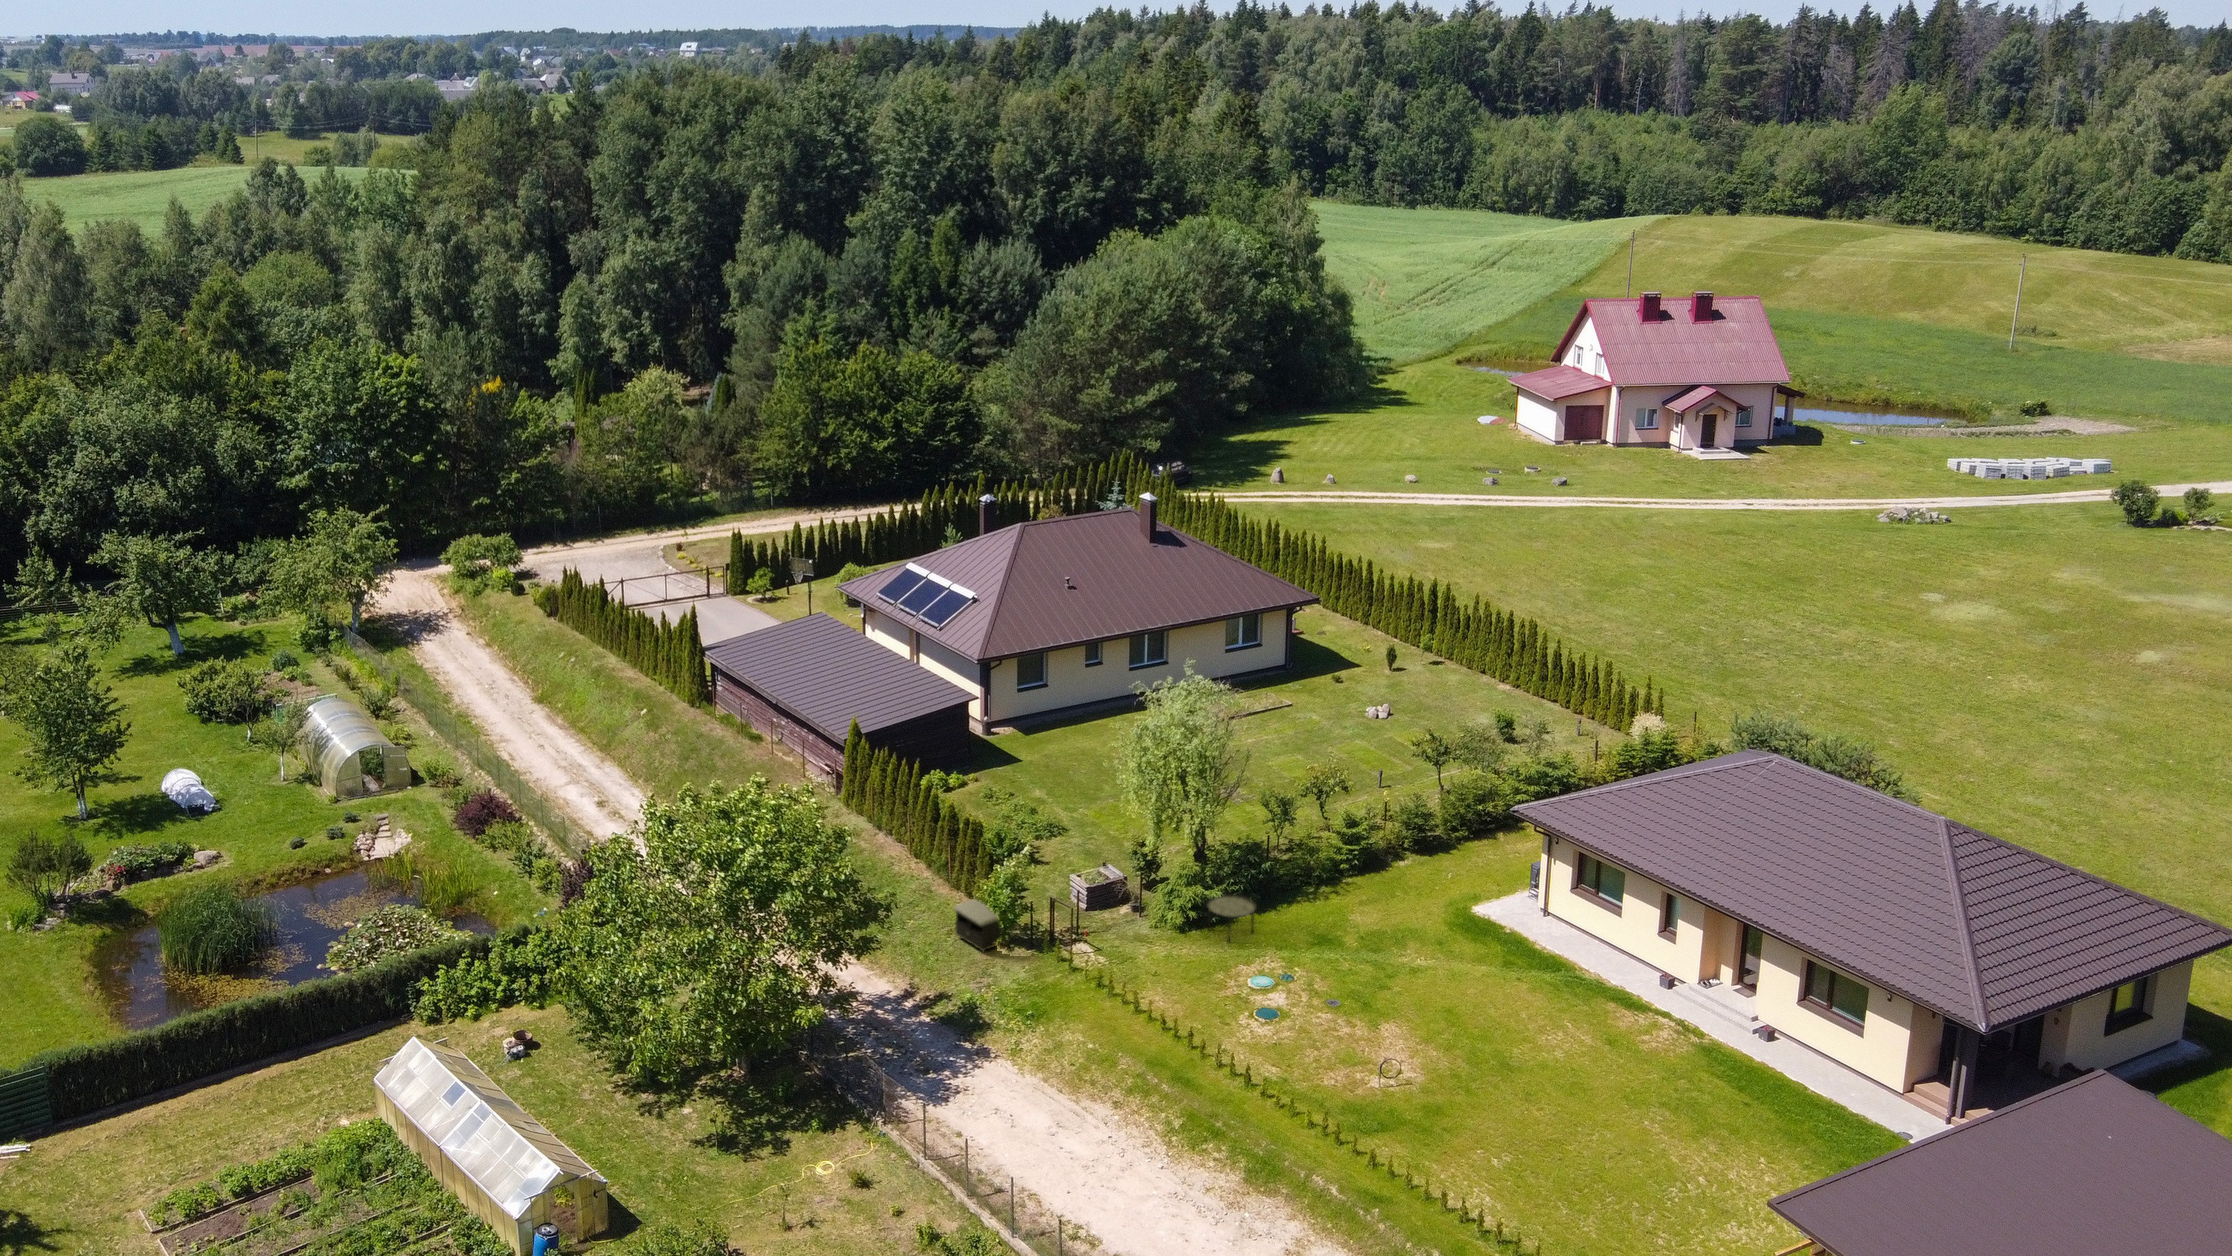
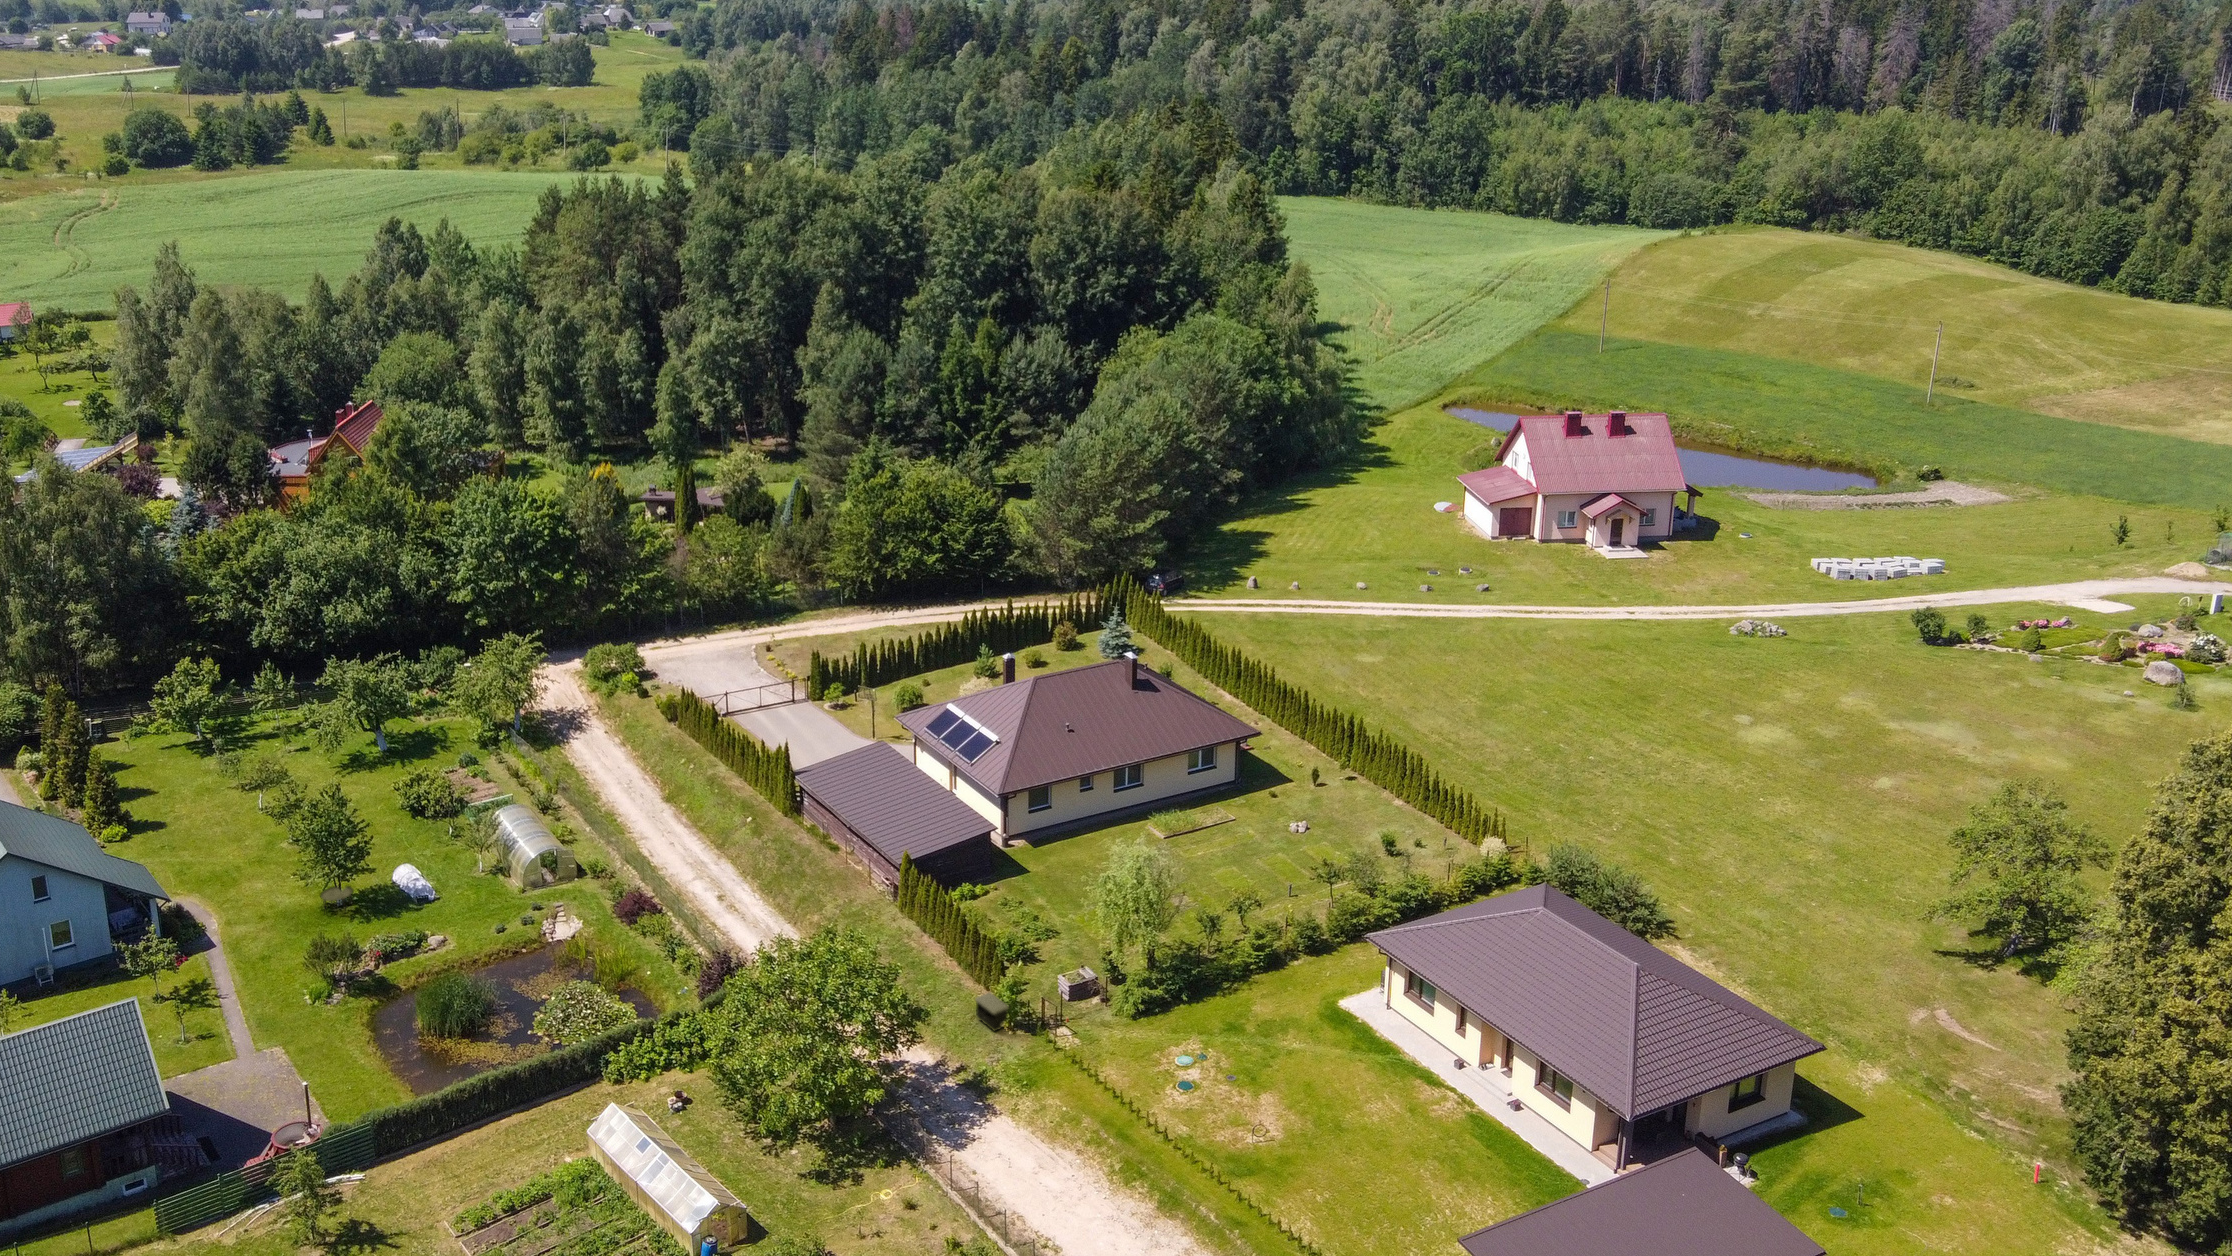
round table: present [1206,893,1257,941] -> present [320,886,354,913]

